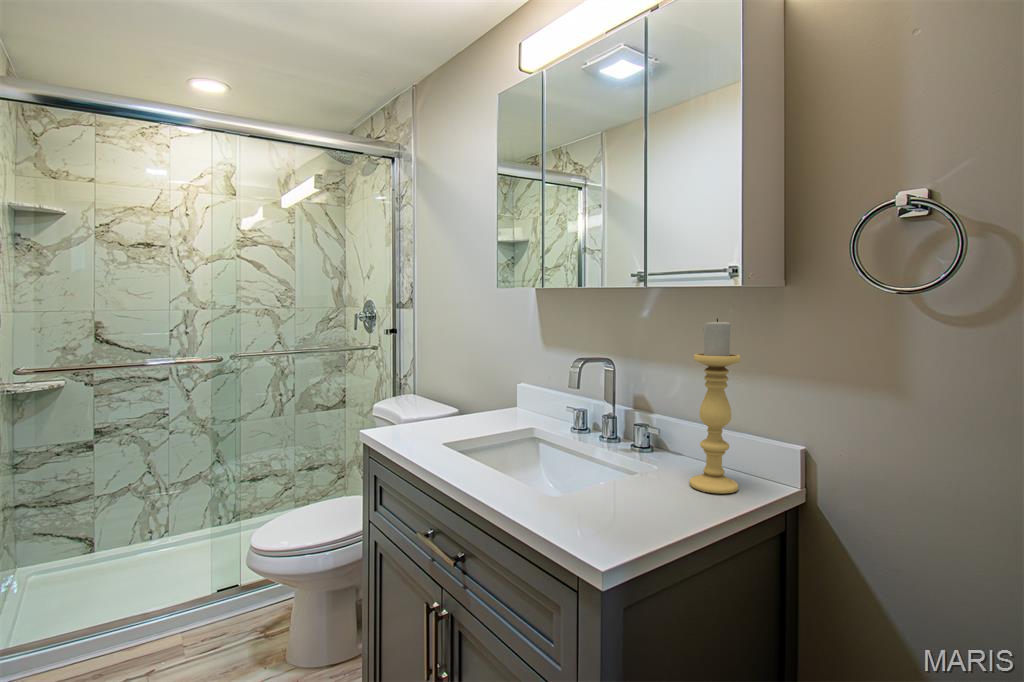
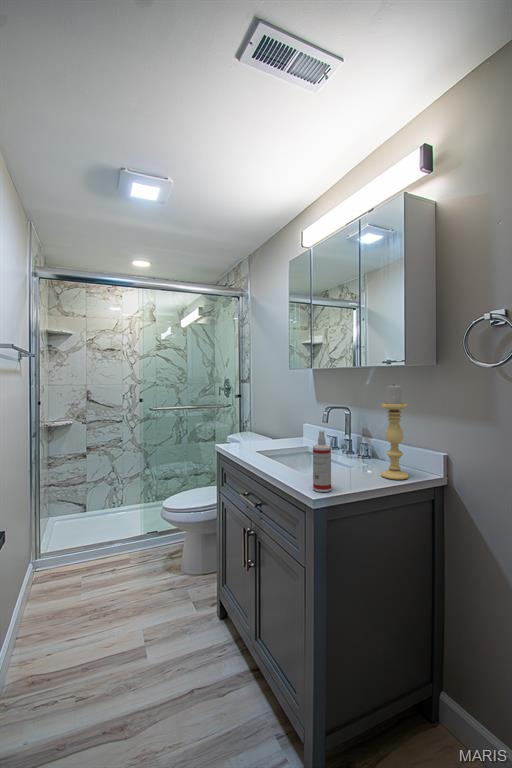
spray bottle: none [582,410,620,531] -> present [313,431,331,492]

